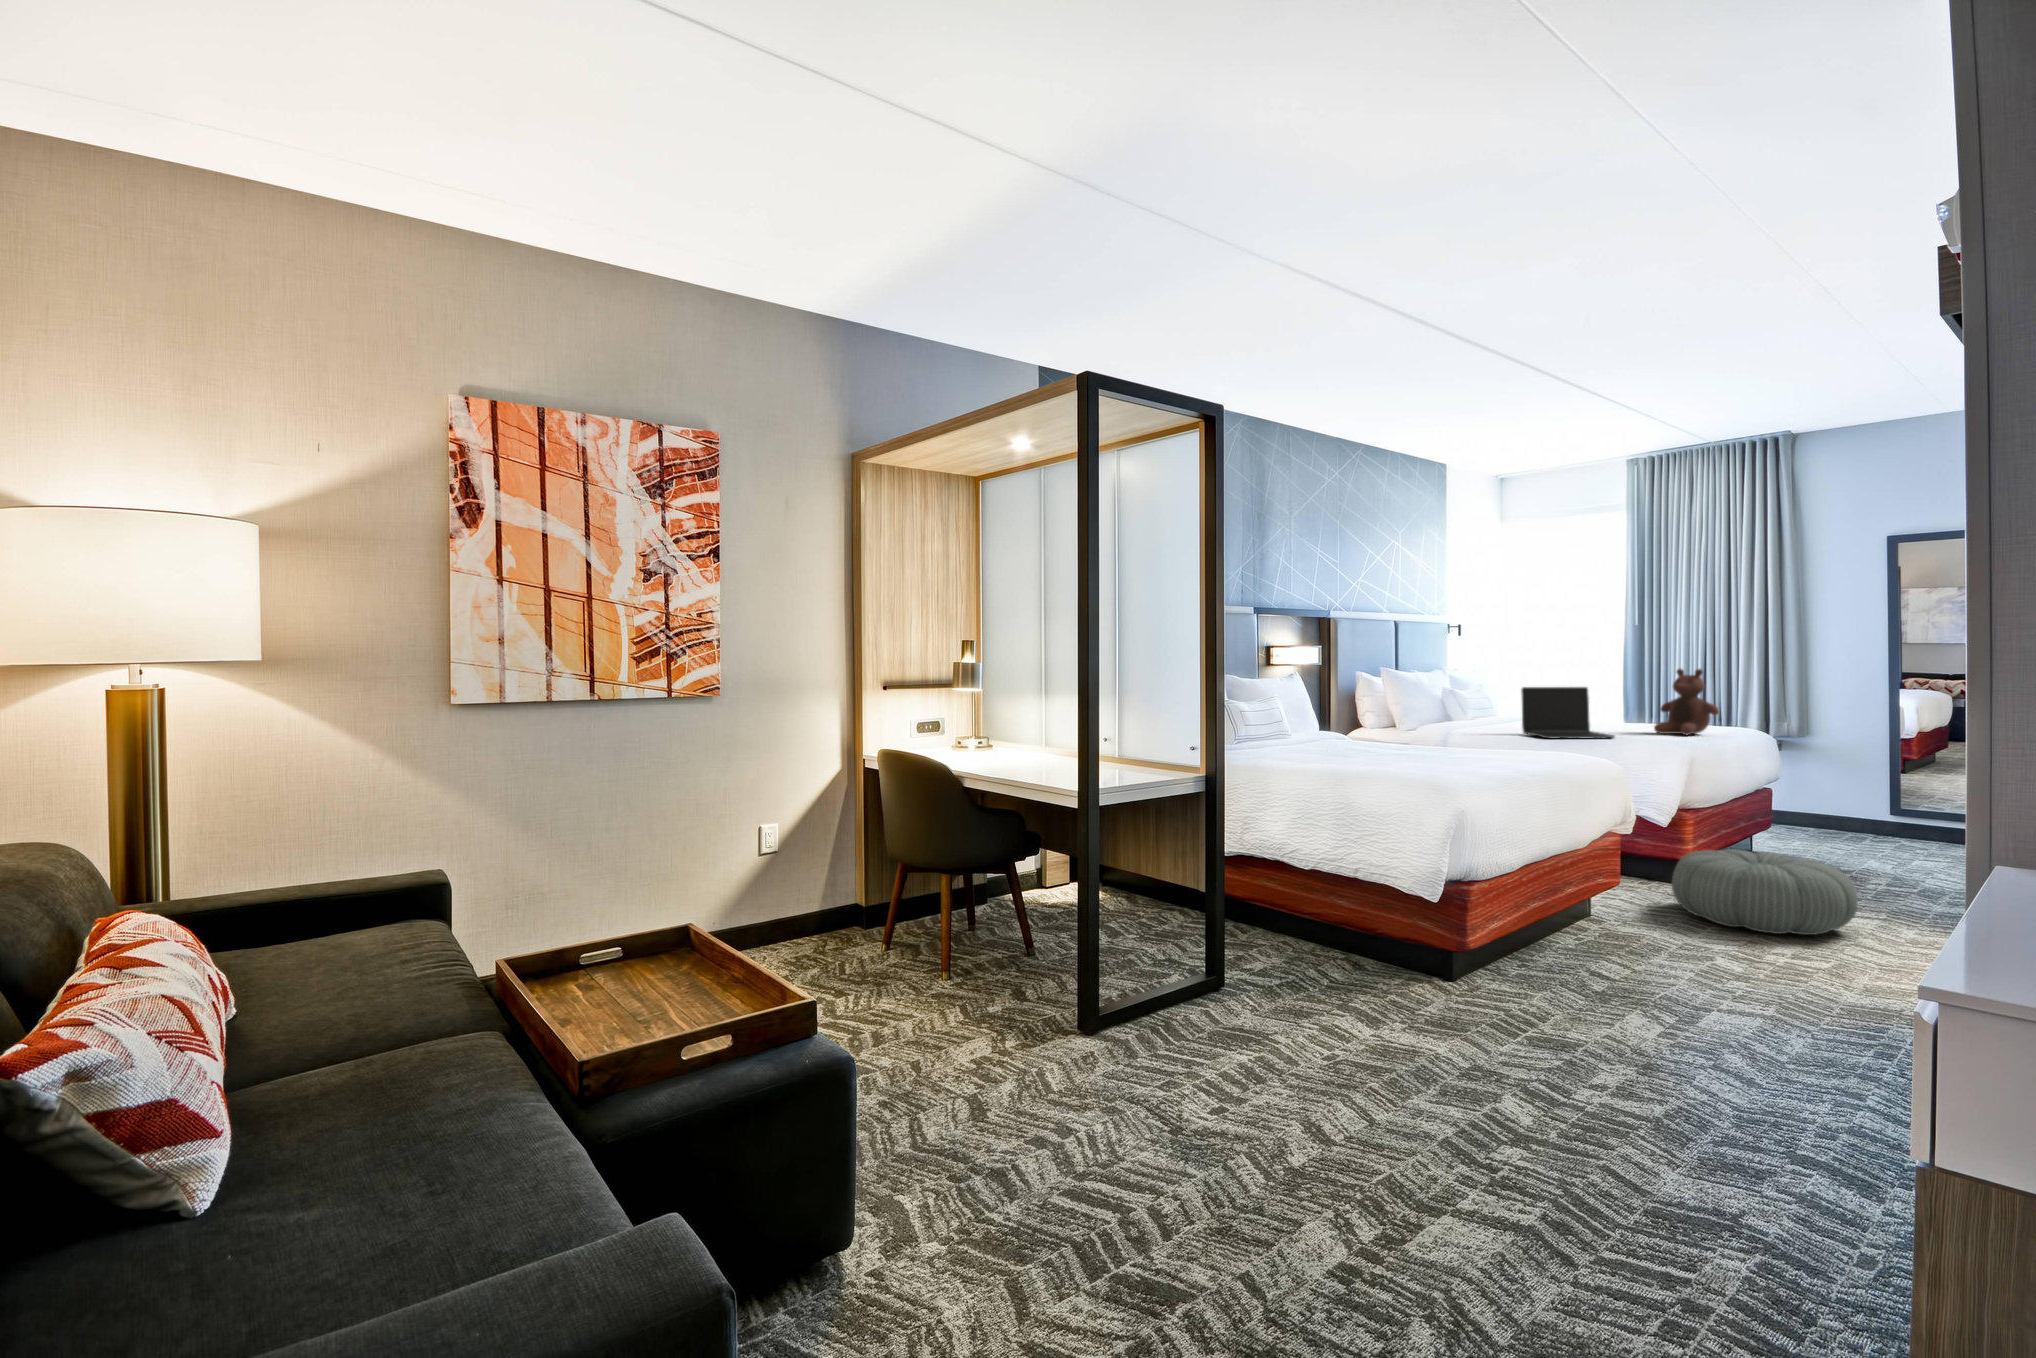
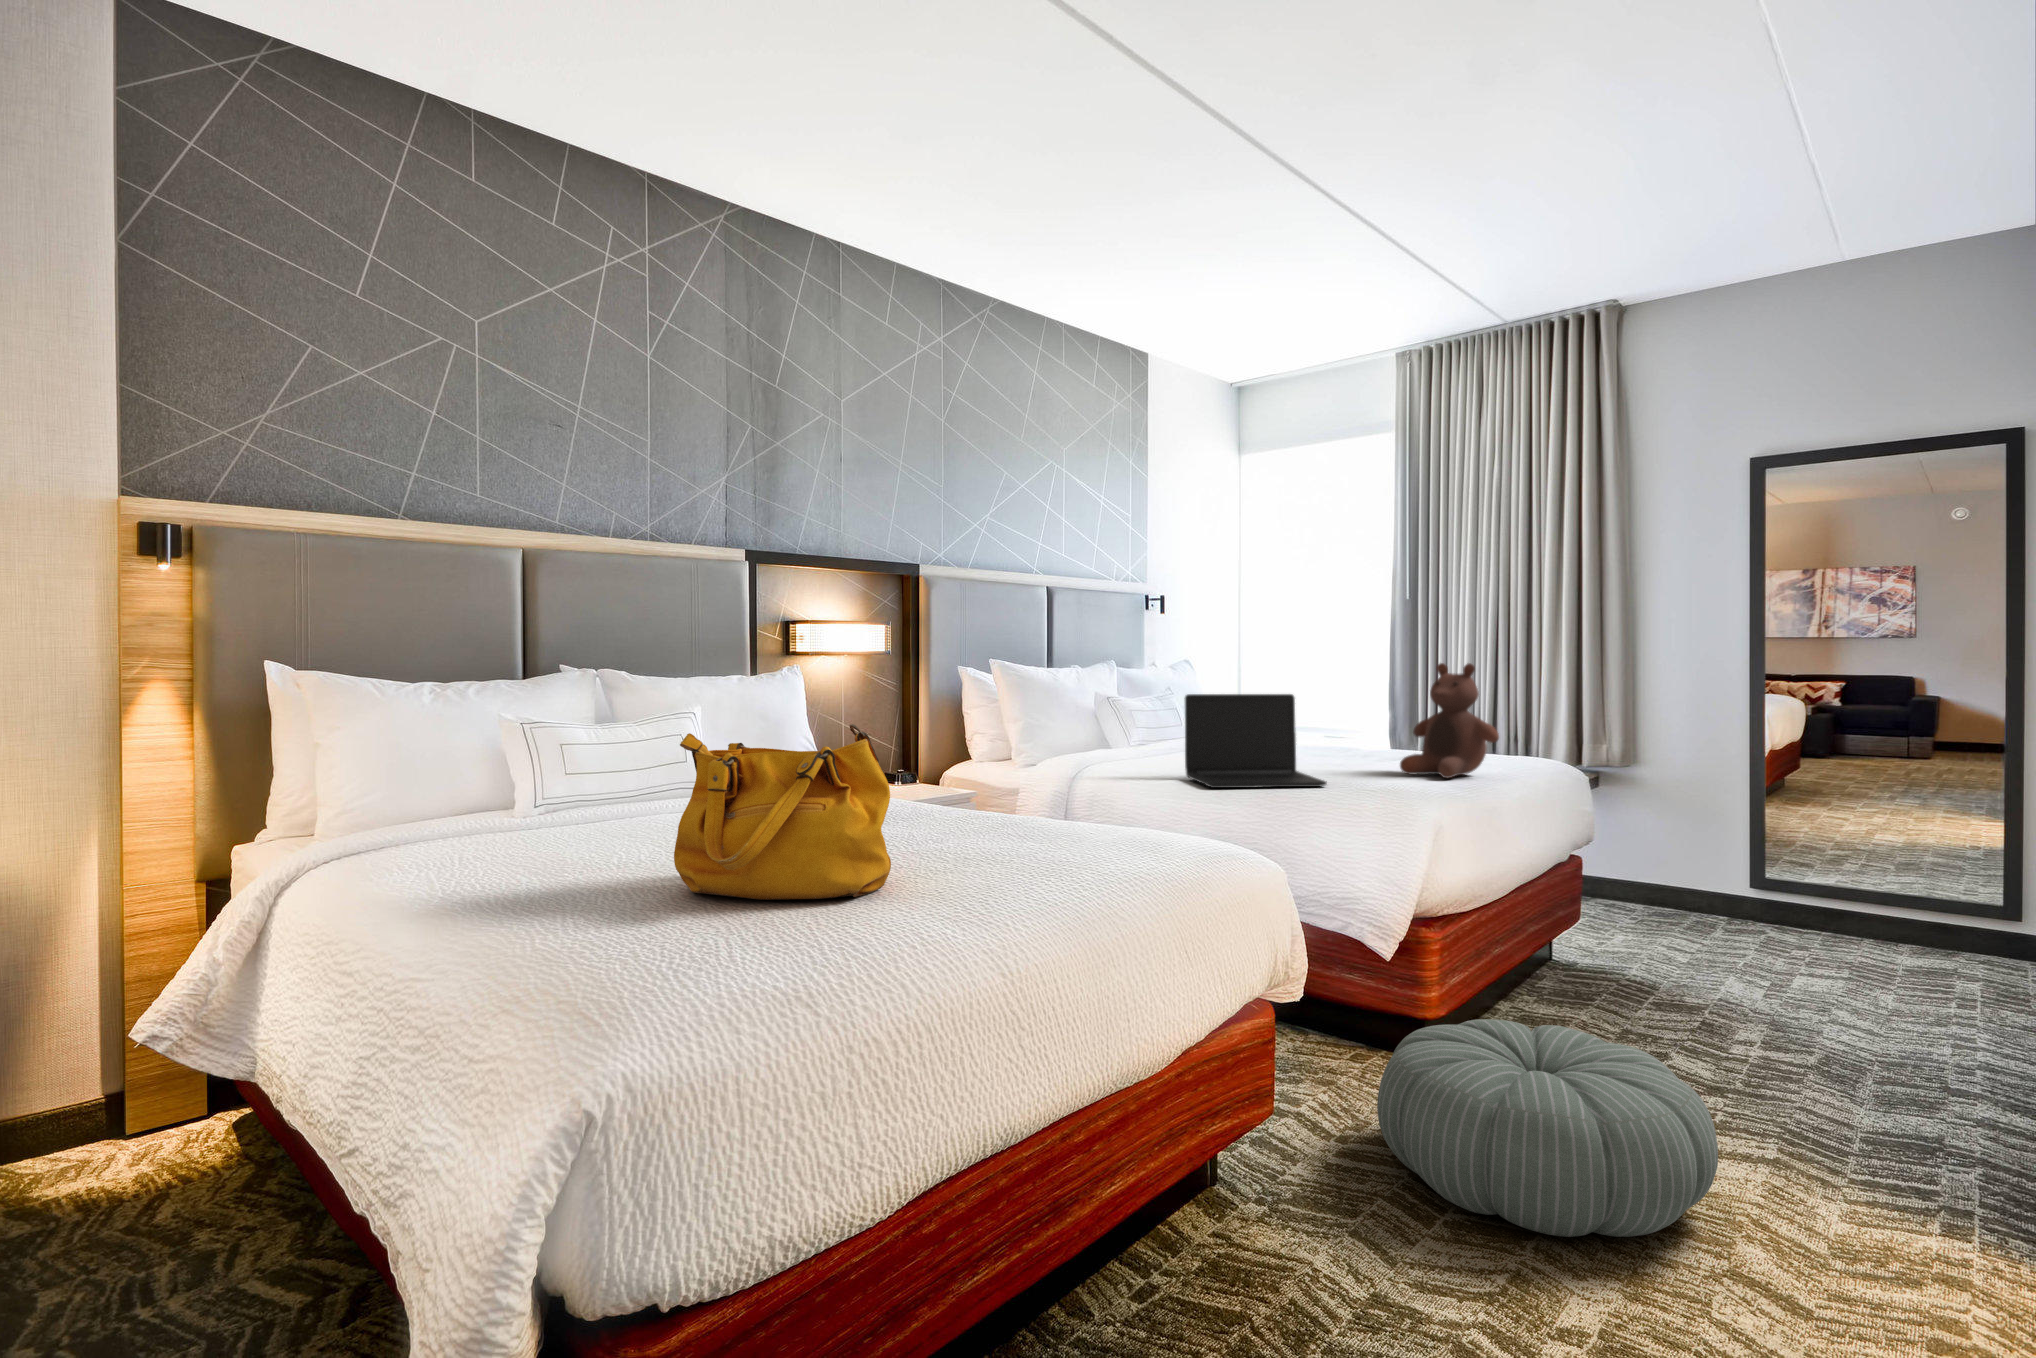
handbag: none [1371,698,1467,768] -> present [674,724,891,900]

